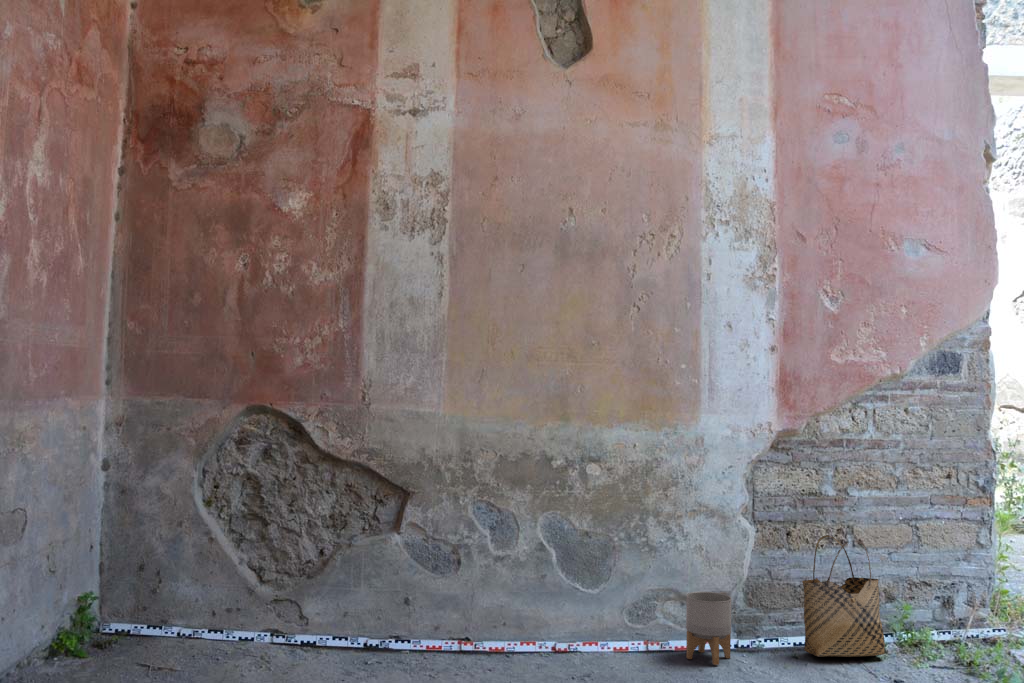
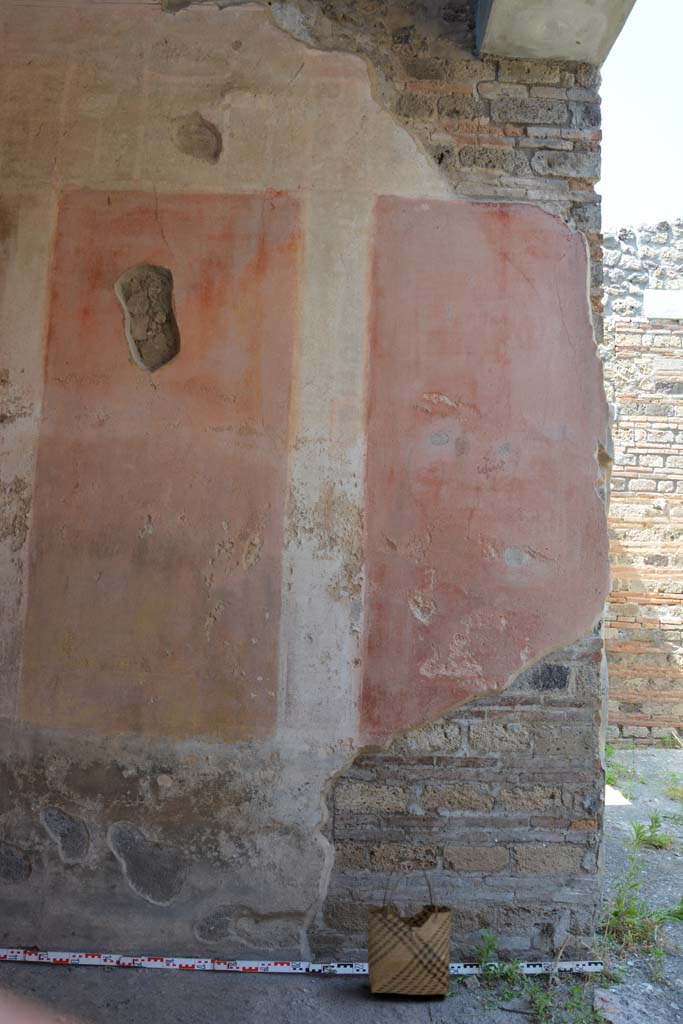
planter: present [686,592,731,665] -> none [242,912,289,996]

